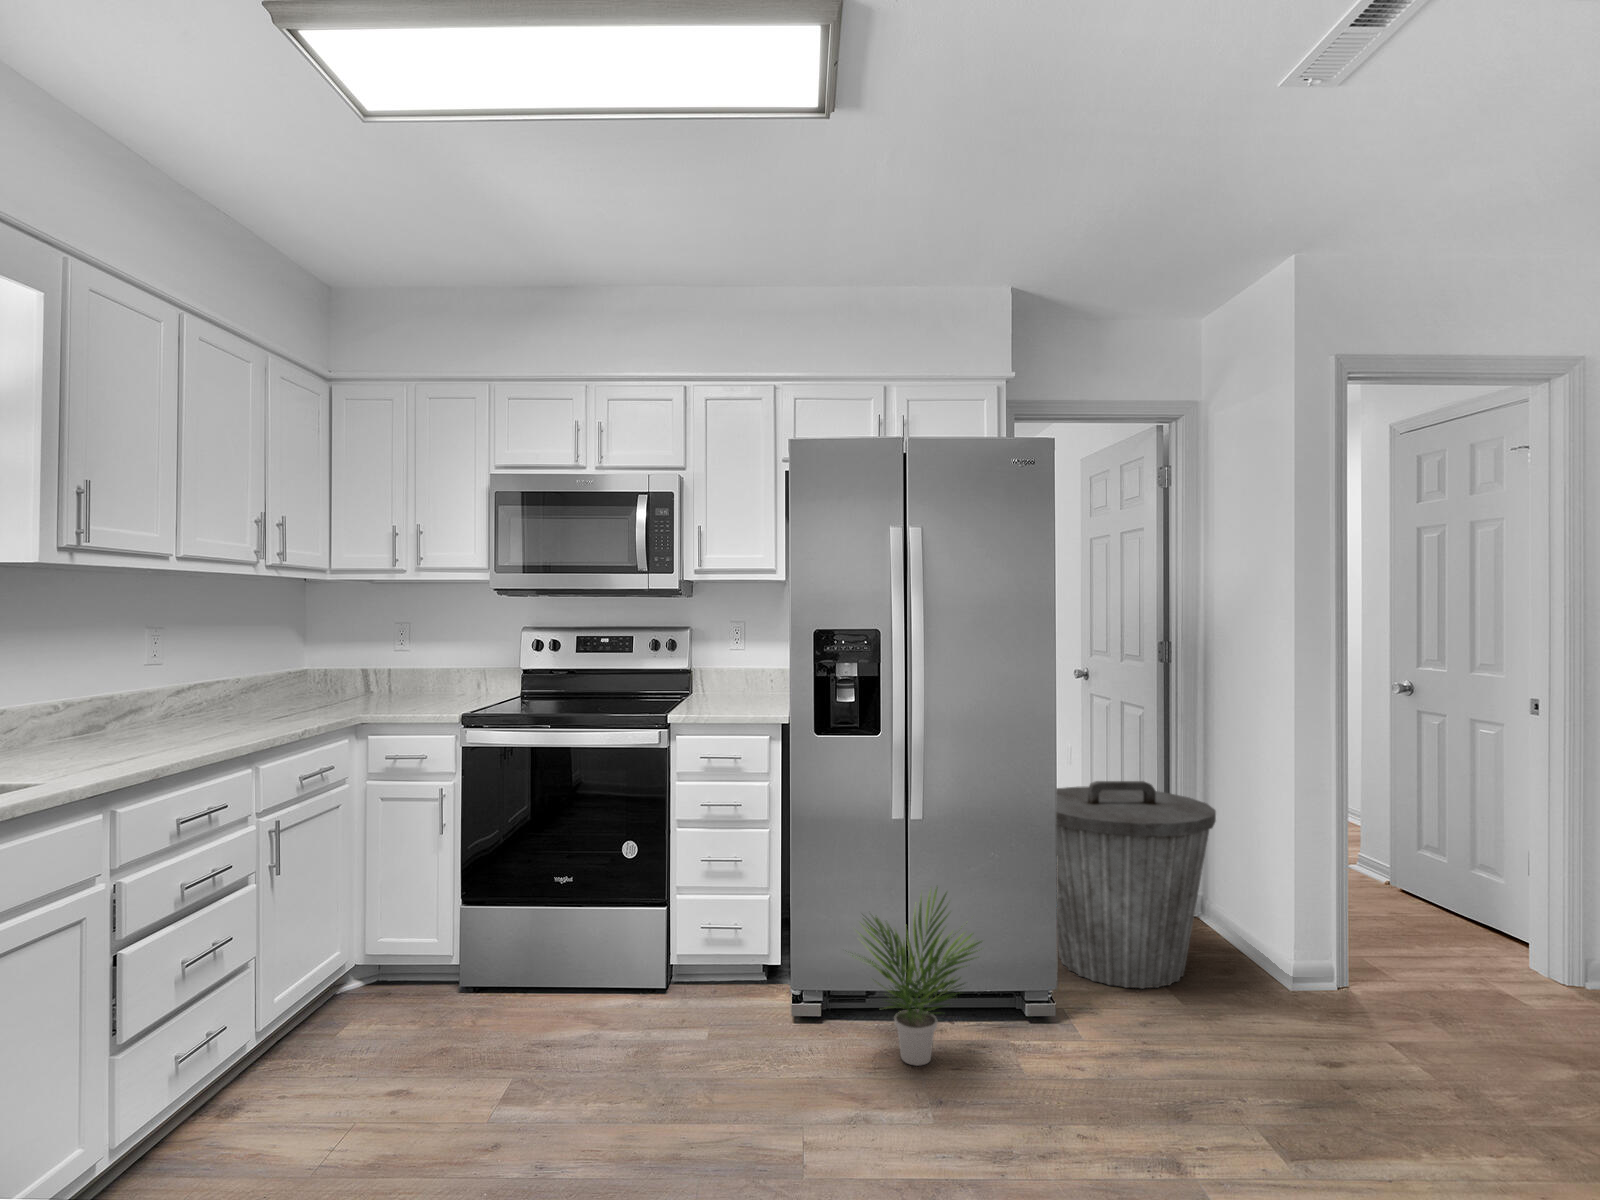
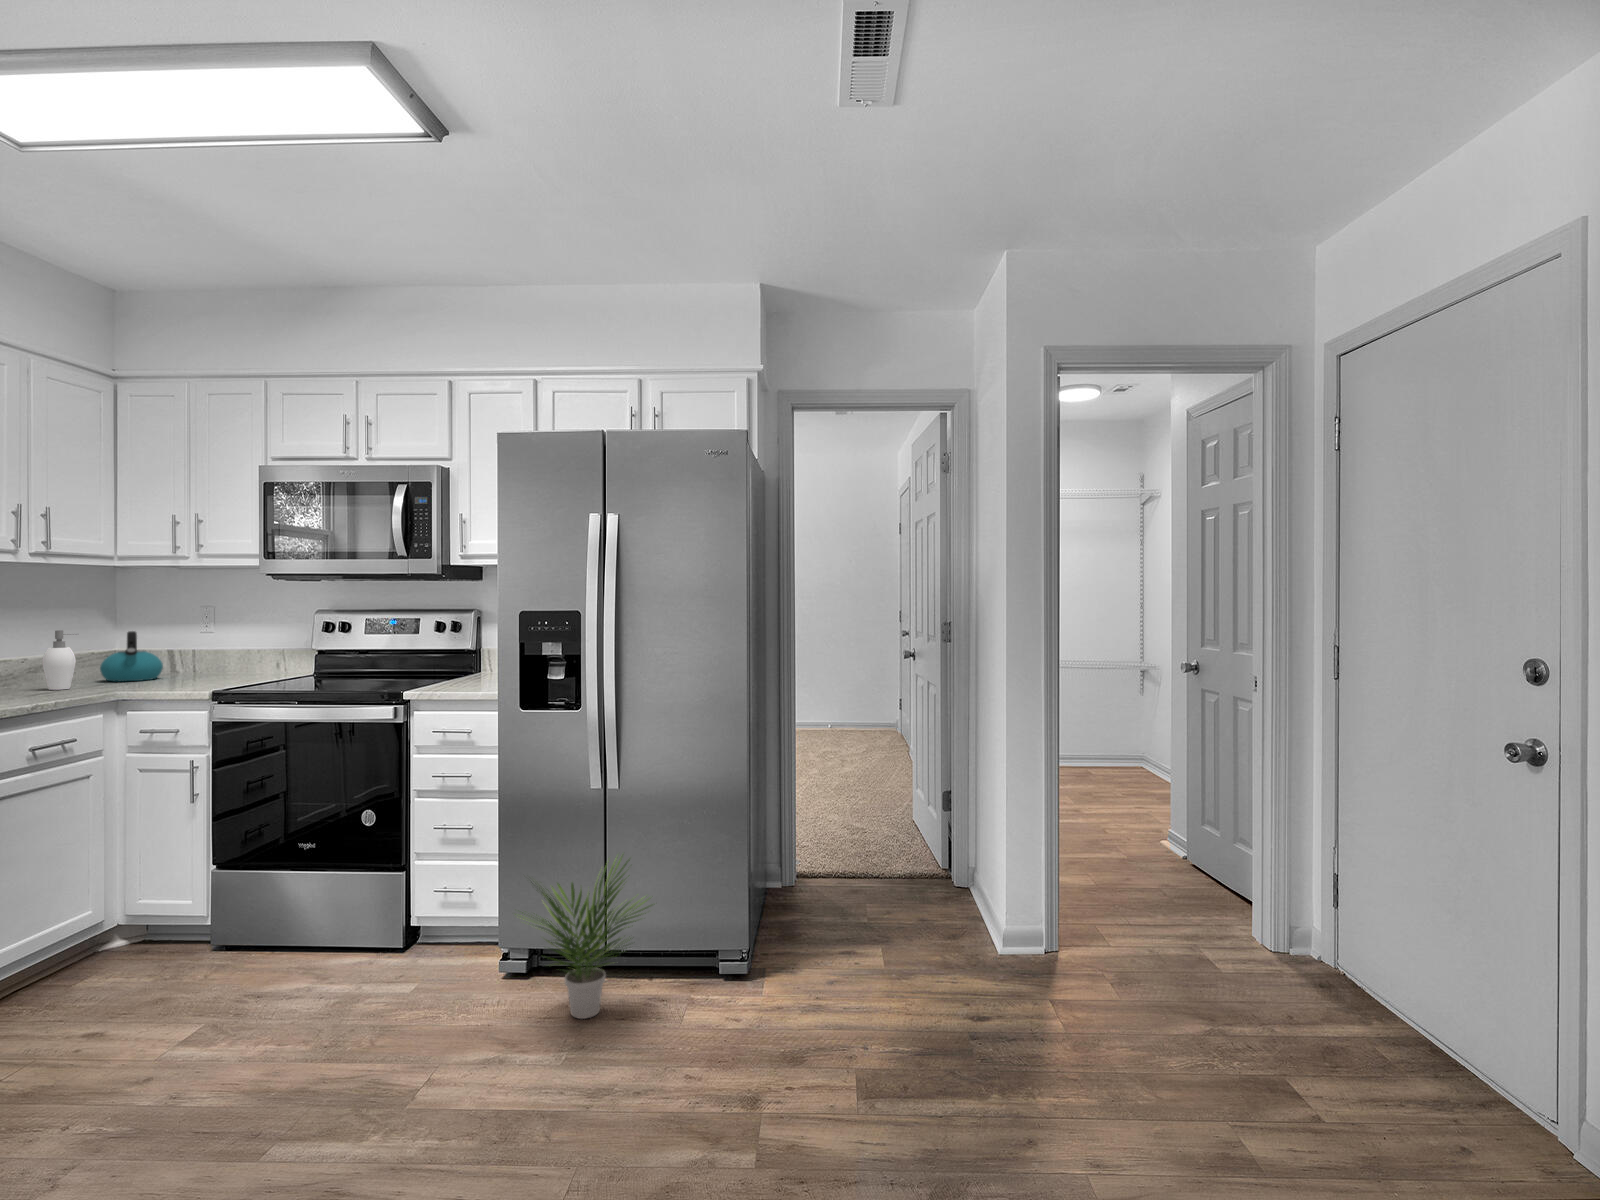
soap dispenser: none [263,649,305,713] -> present [42,630,77,690]
kettle: none [302,650,363,703] -> present [100,631,163,681]
trash can: present [1056,781,1216,989] -> none [769,756,937,954]

